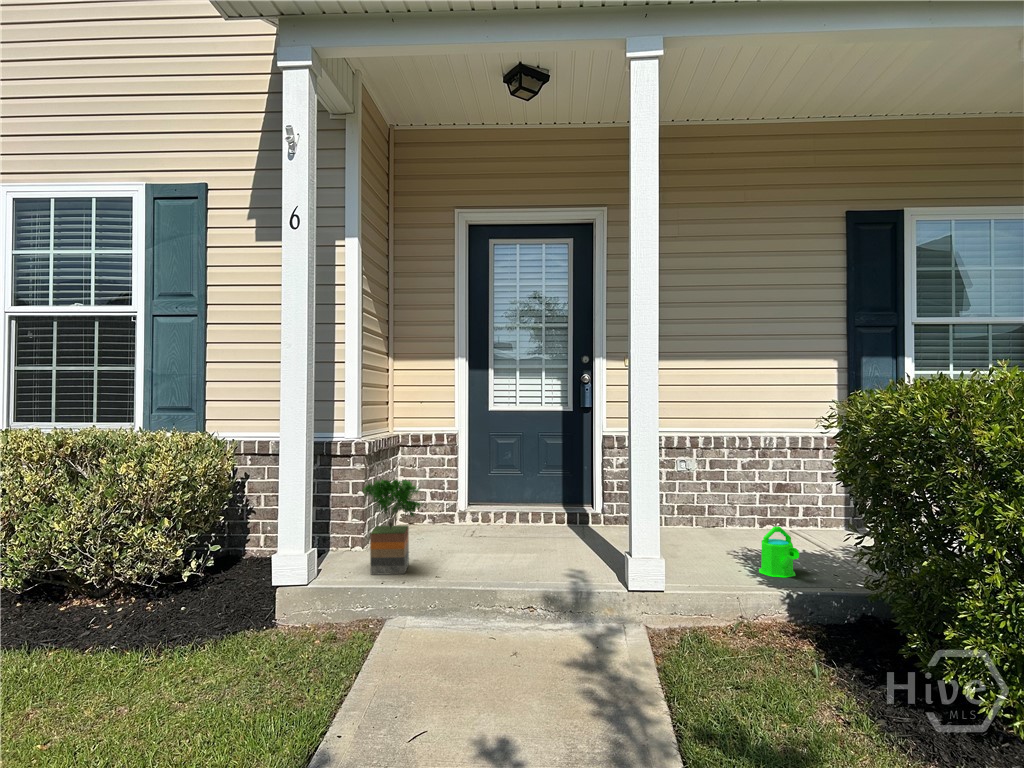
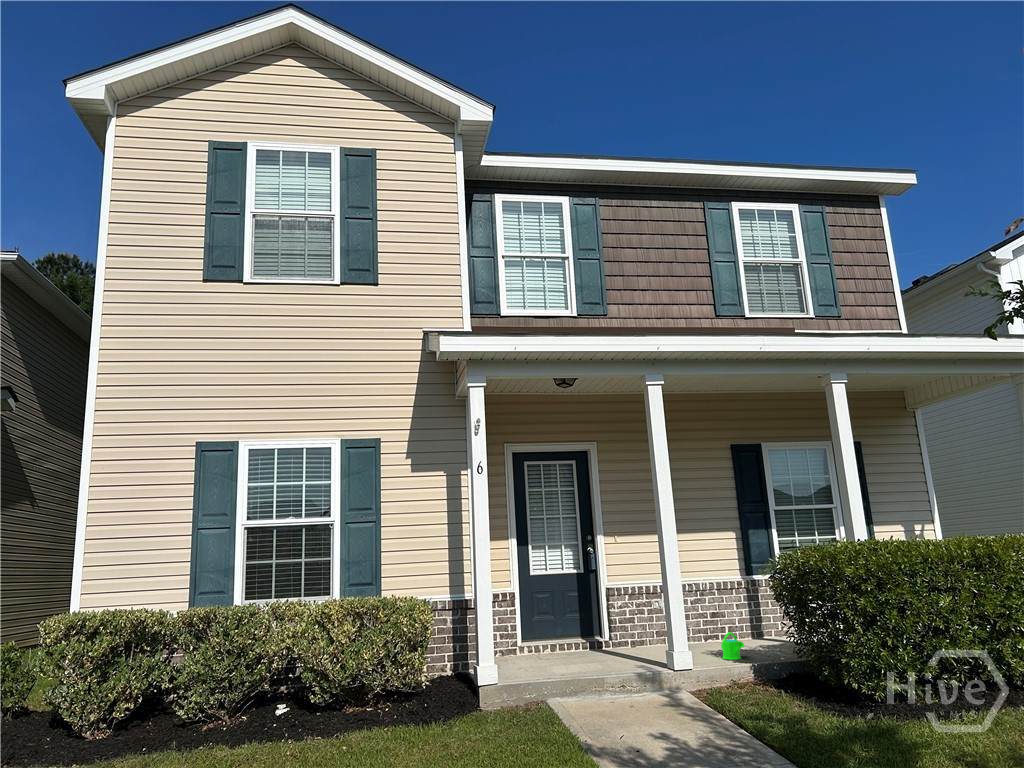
potted tree: present [363,479,421,575] -> none [509,618,548,677]

